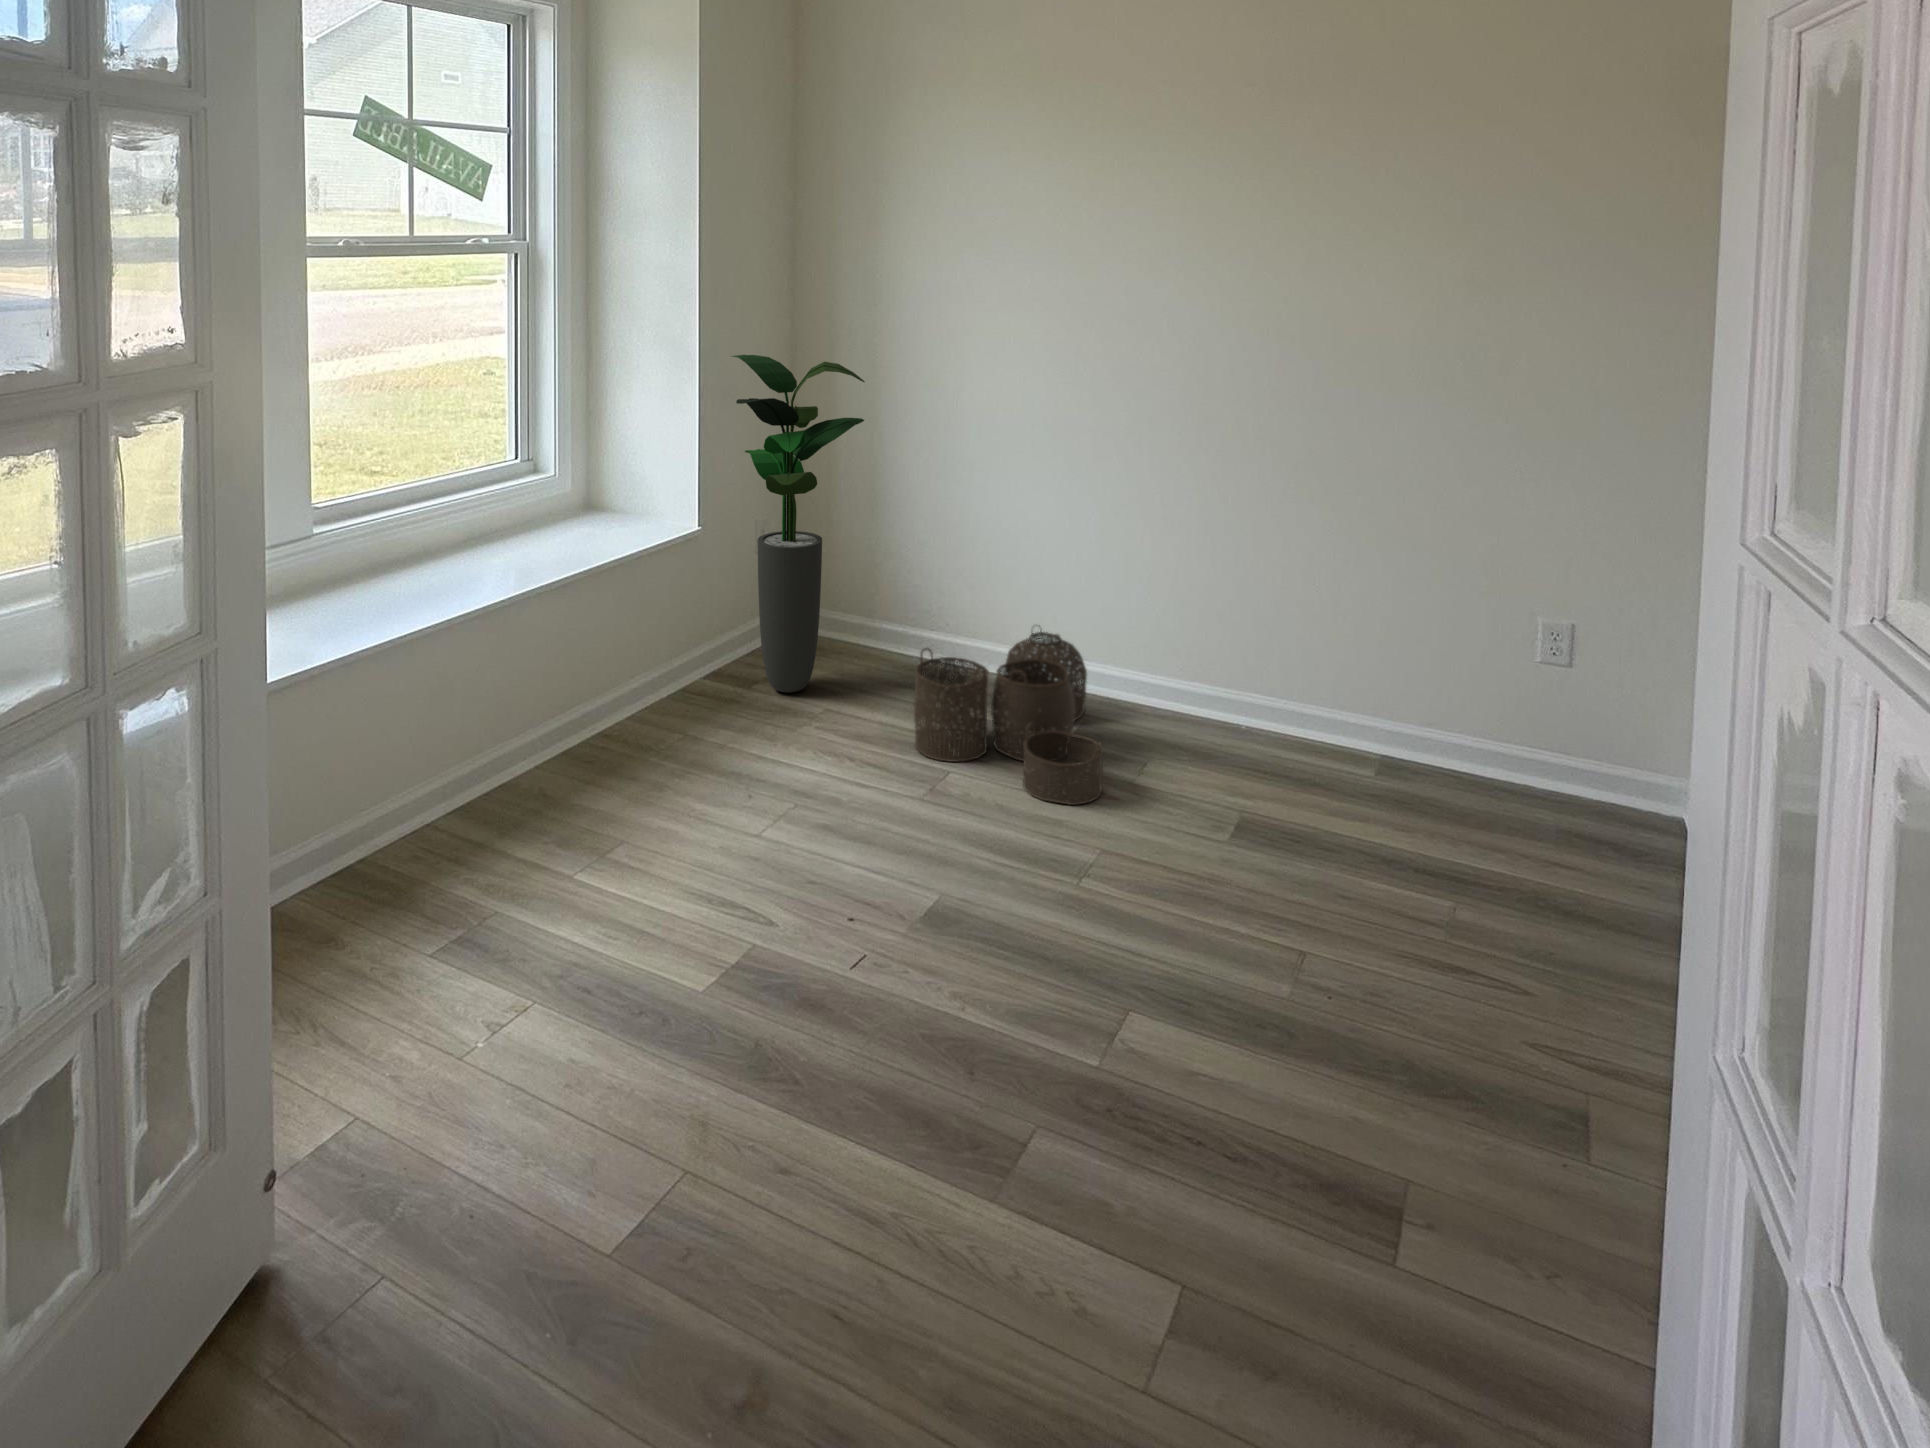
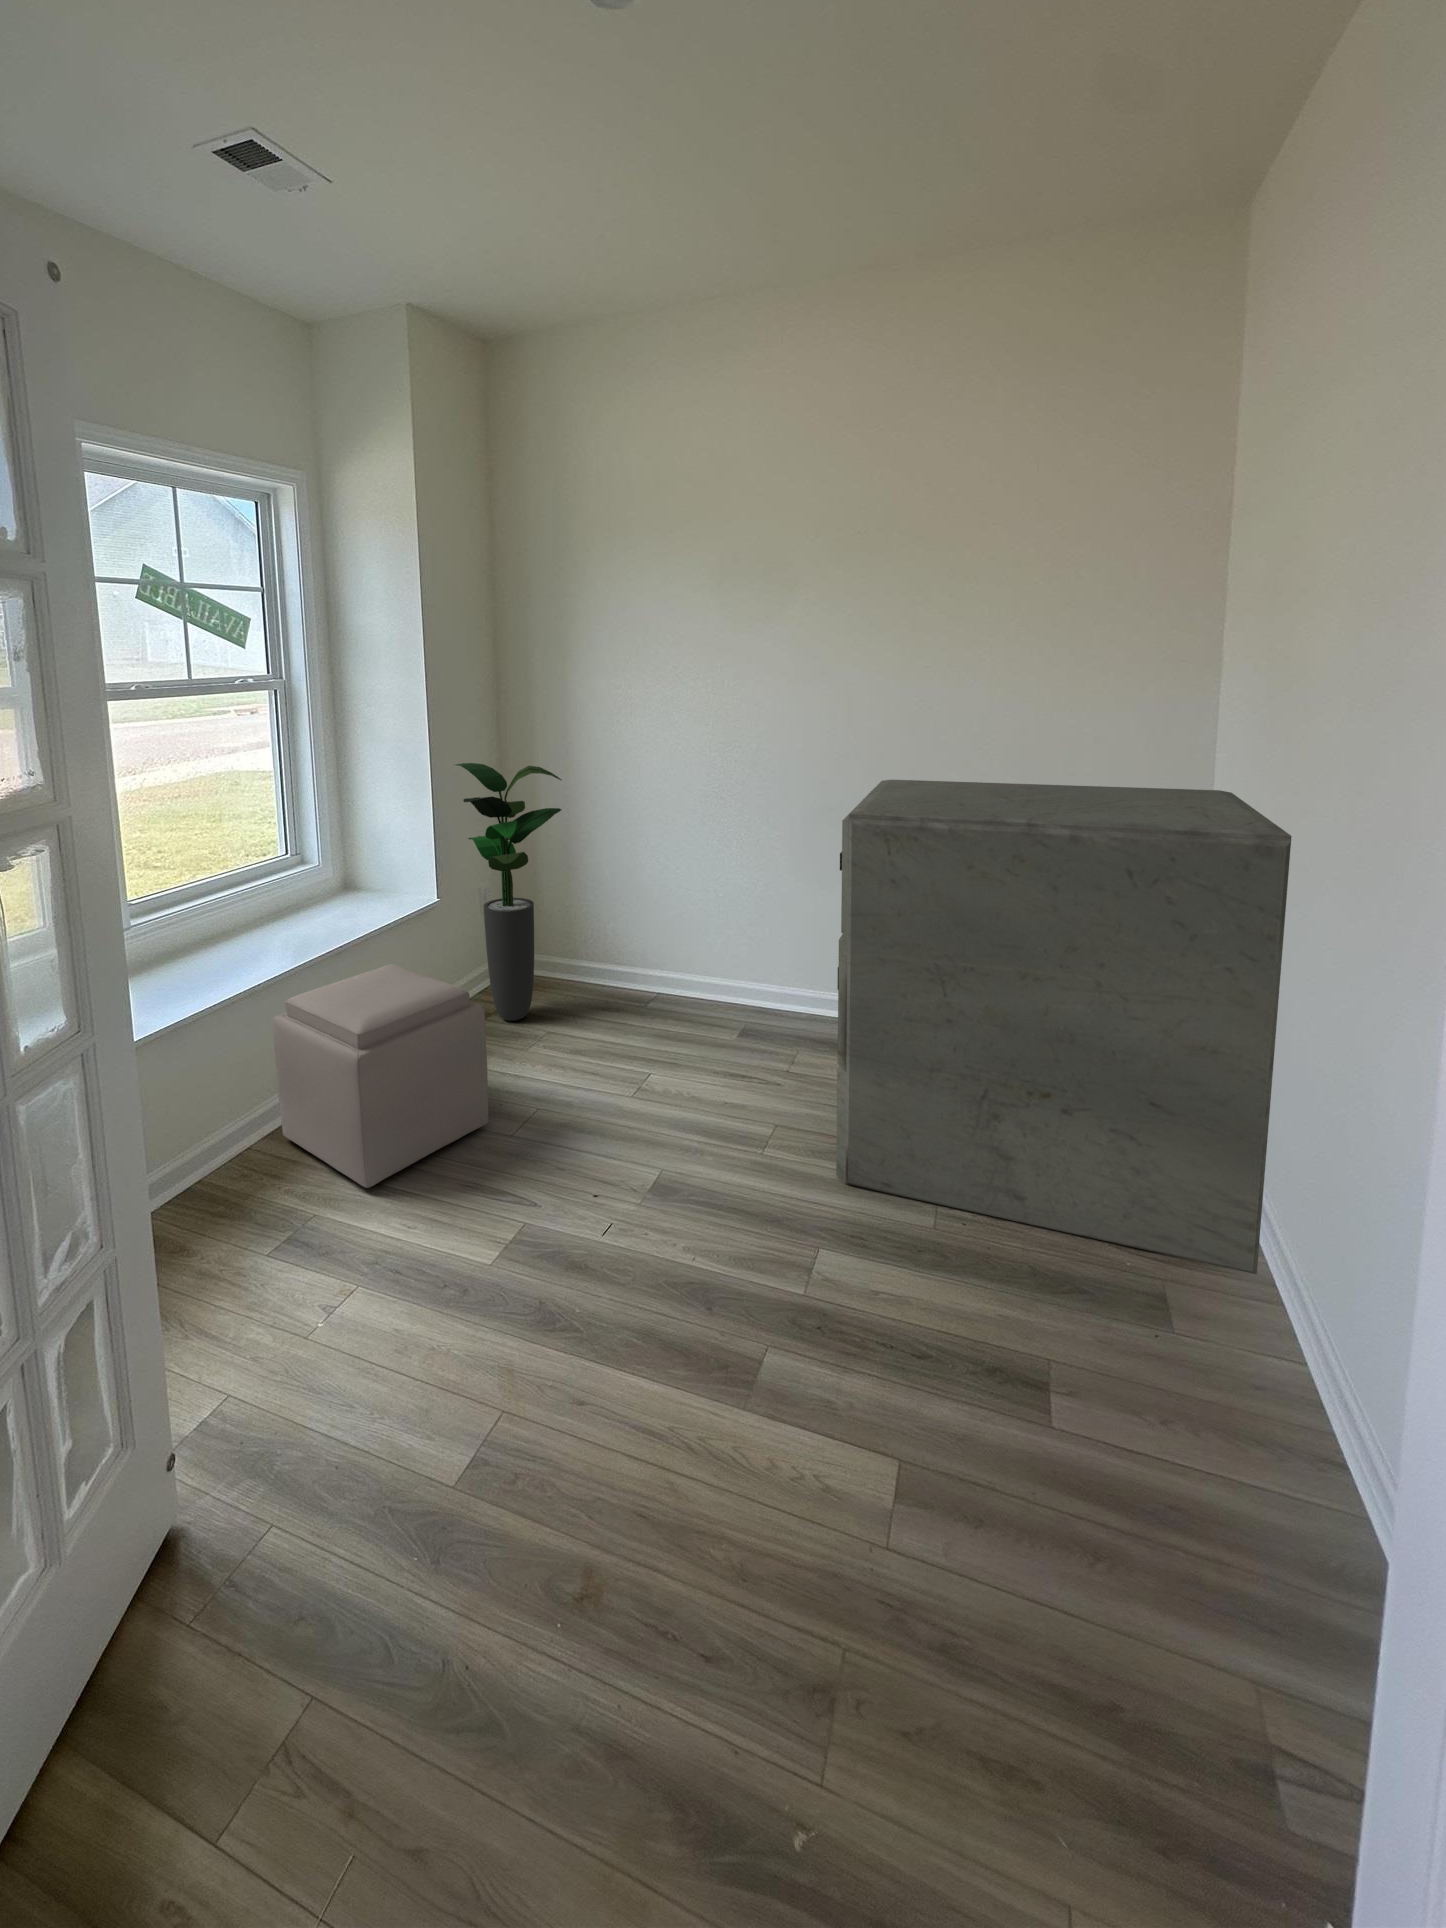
filing cabinet: none [1174,401,1765,1099] -> present [836,780,1292,1274]
ottoman: none [471,604,735,886] -> present [273,964,489,1188]
woven basket: present [914,625,1103,805] -> none [615,957,764,1092]

